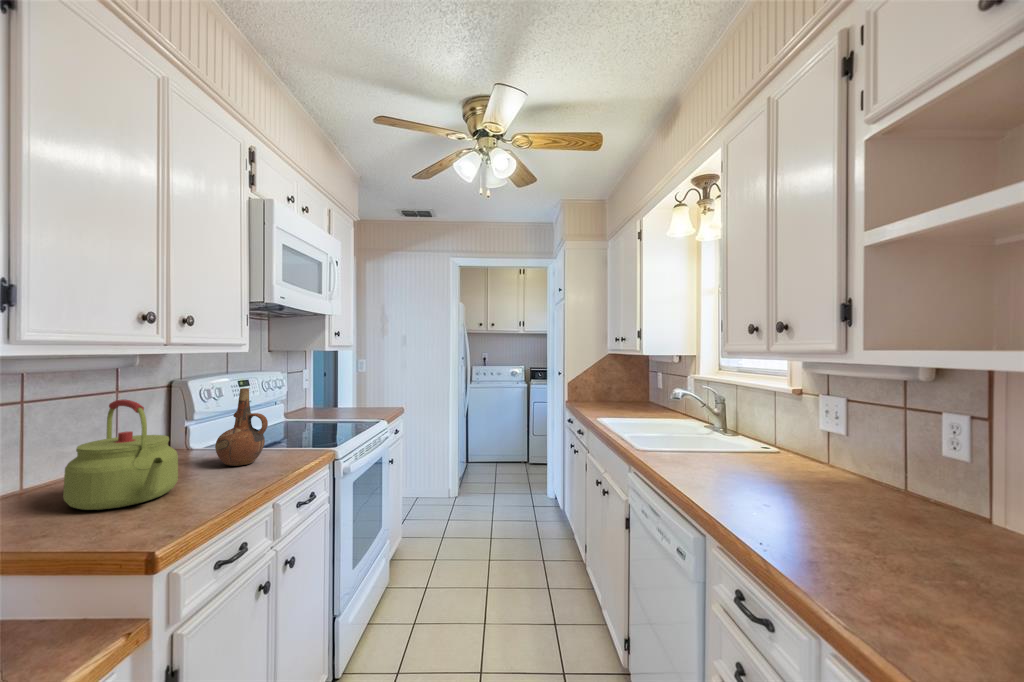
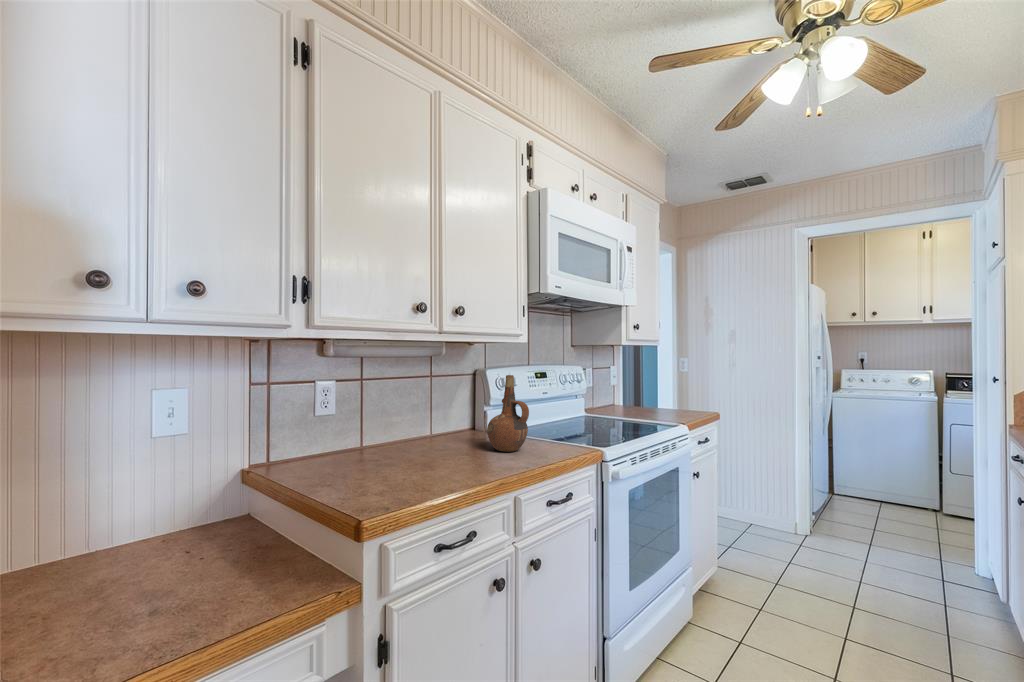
kettle: present [63,400,178,510] -> none [368,376,442,468]

